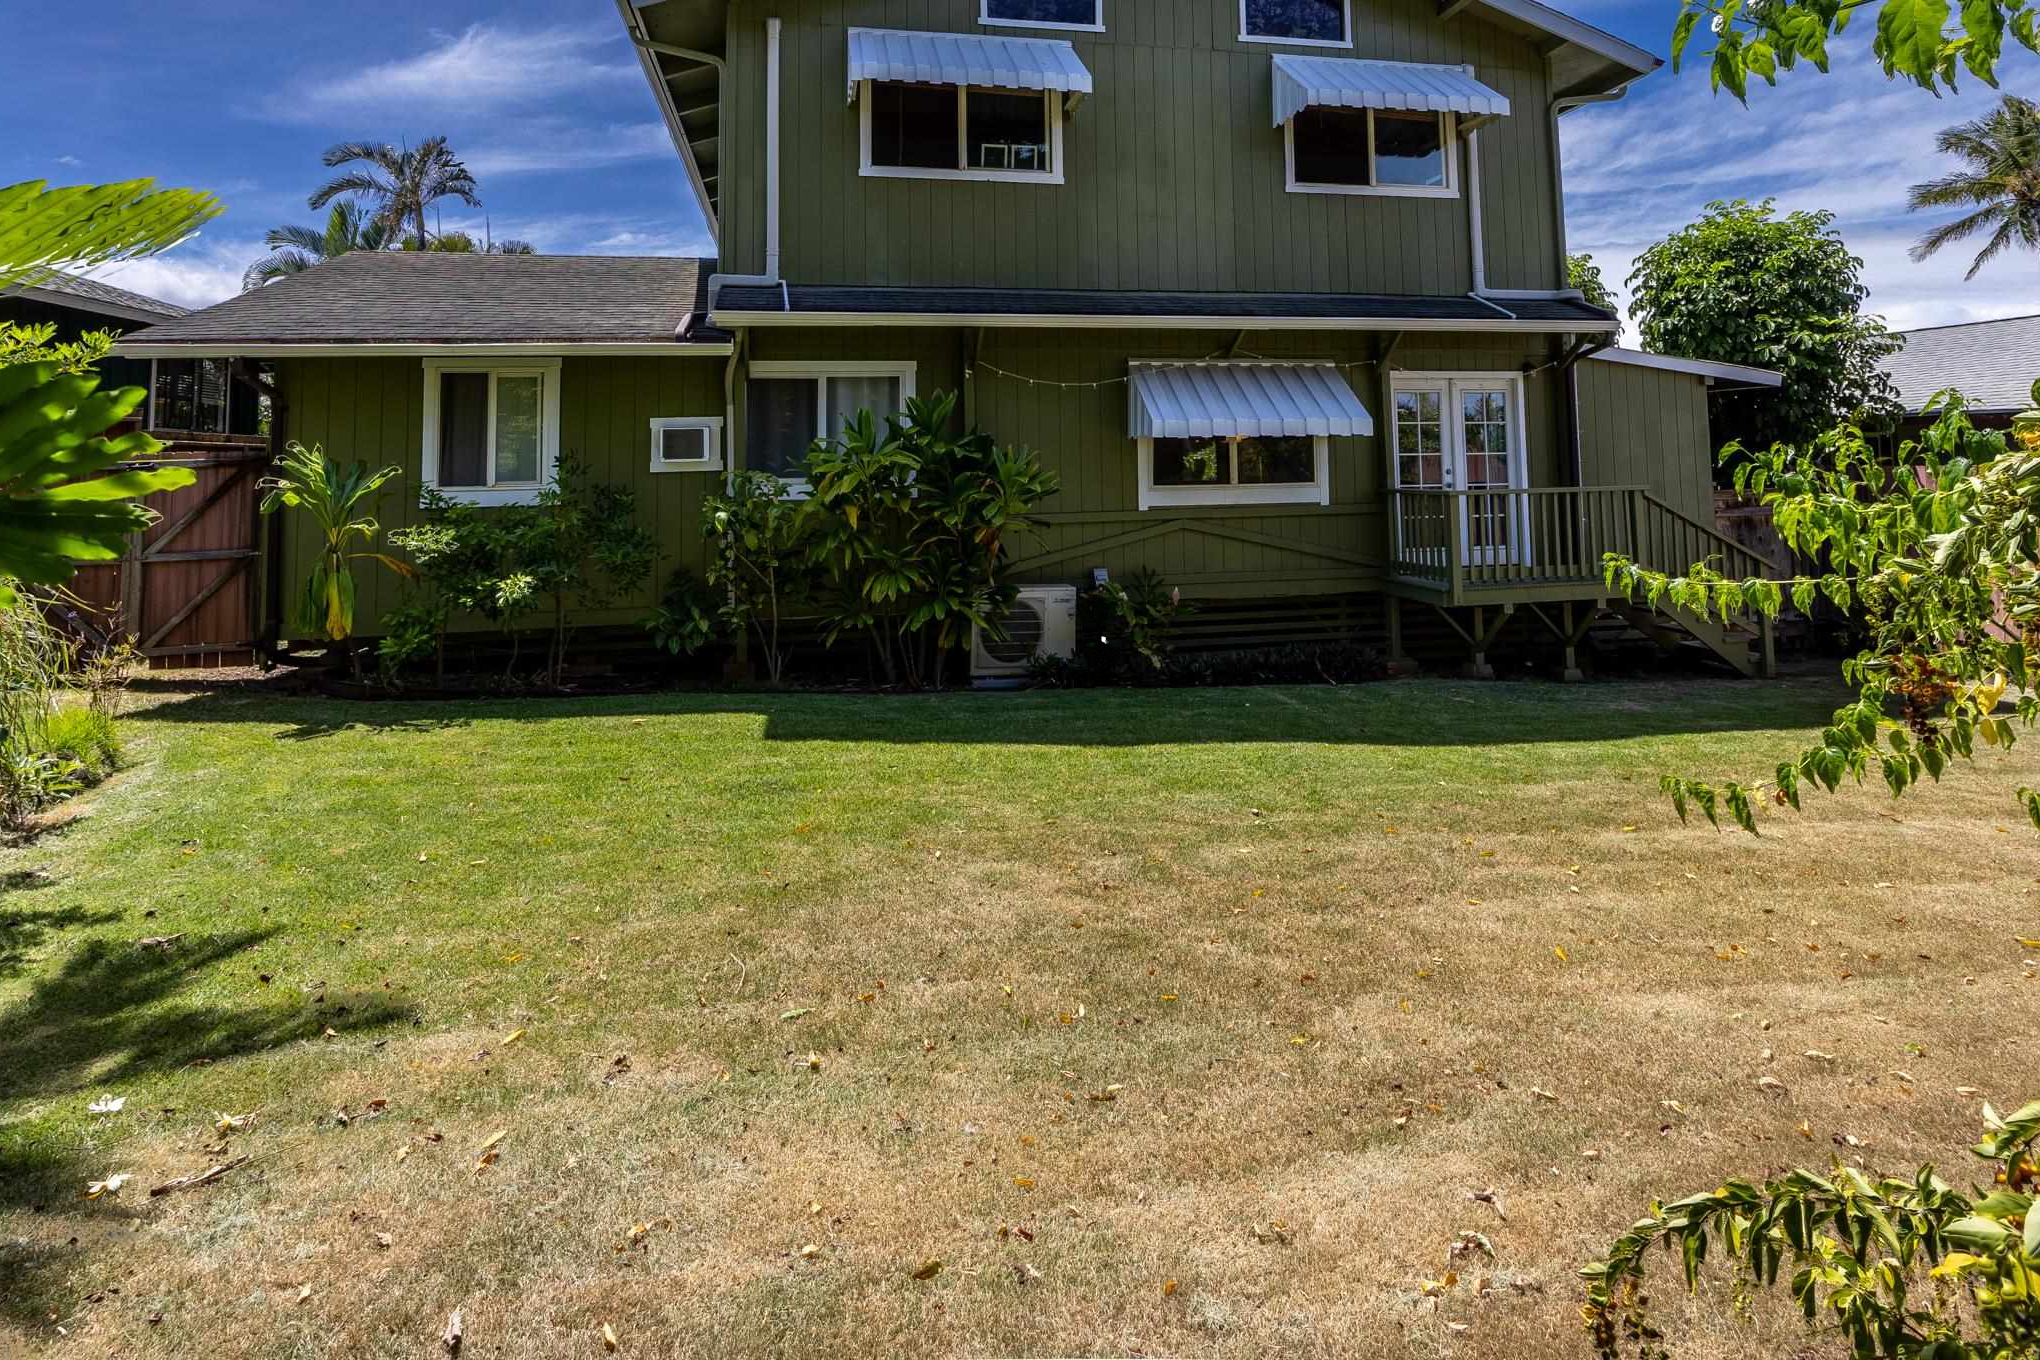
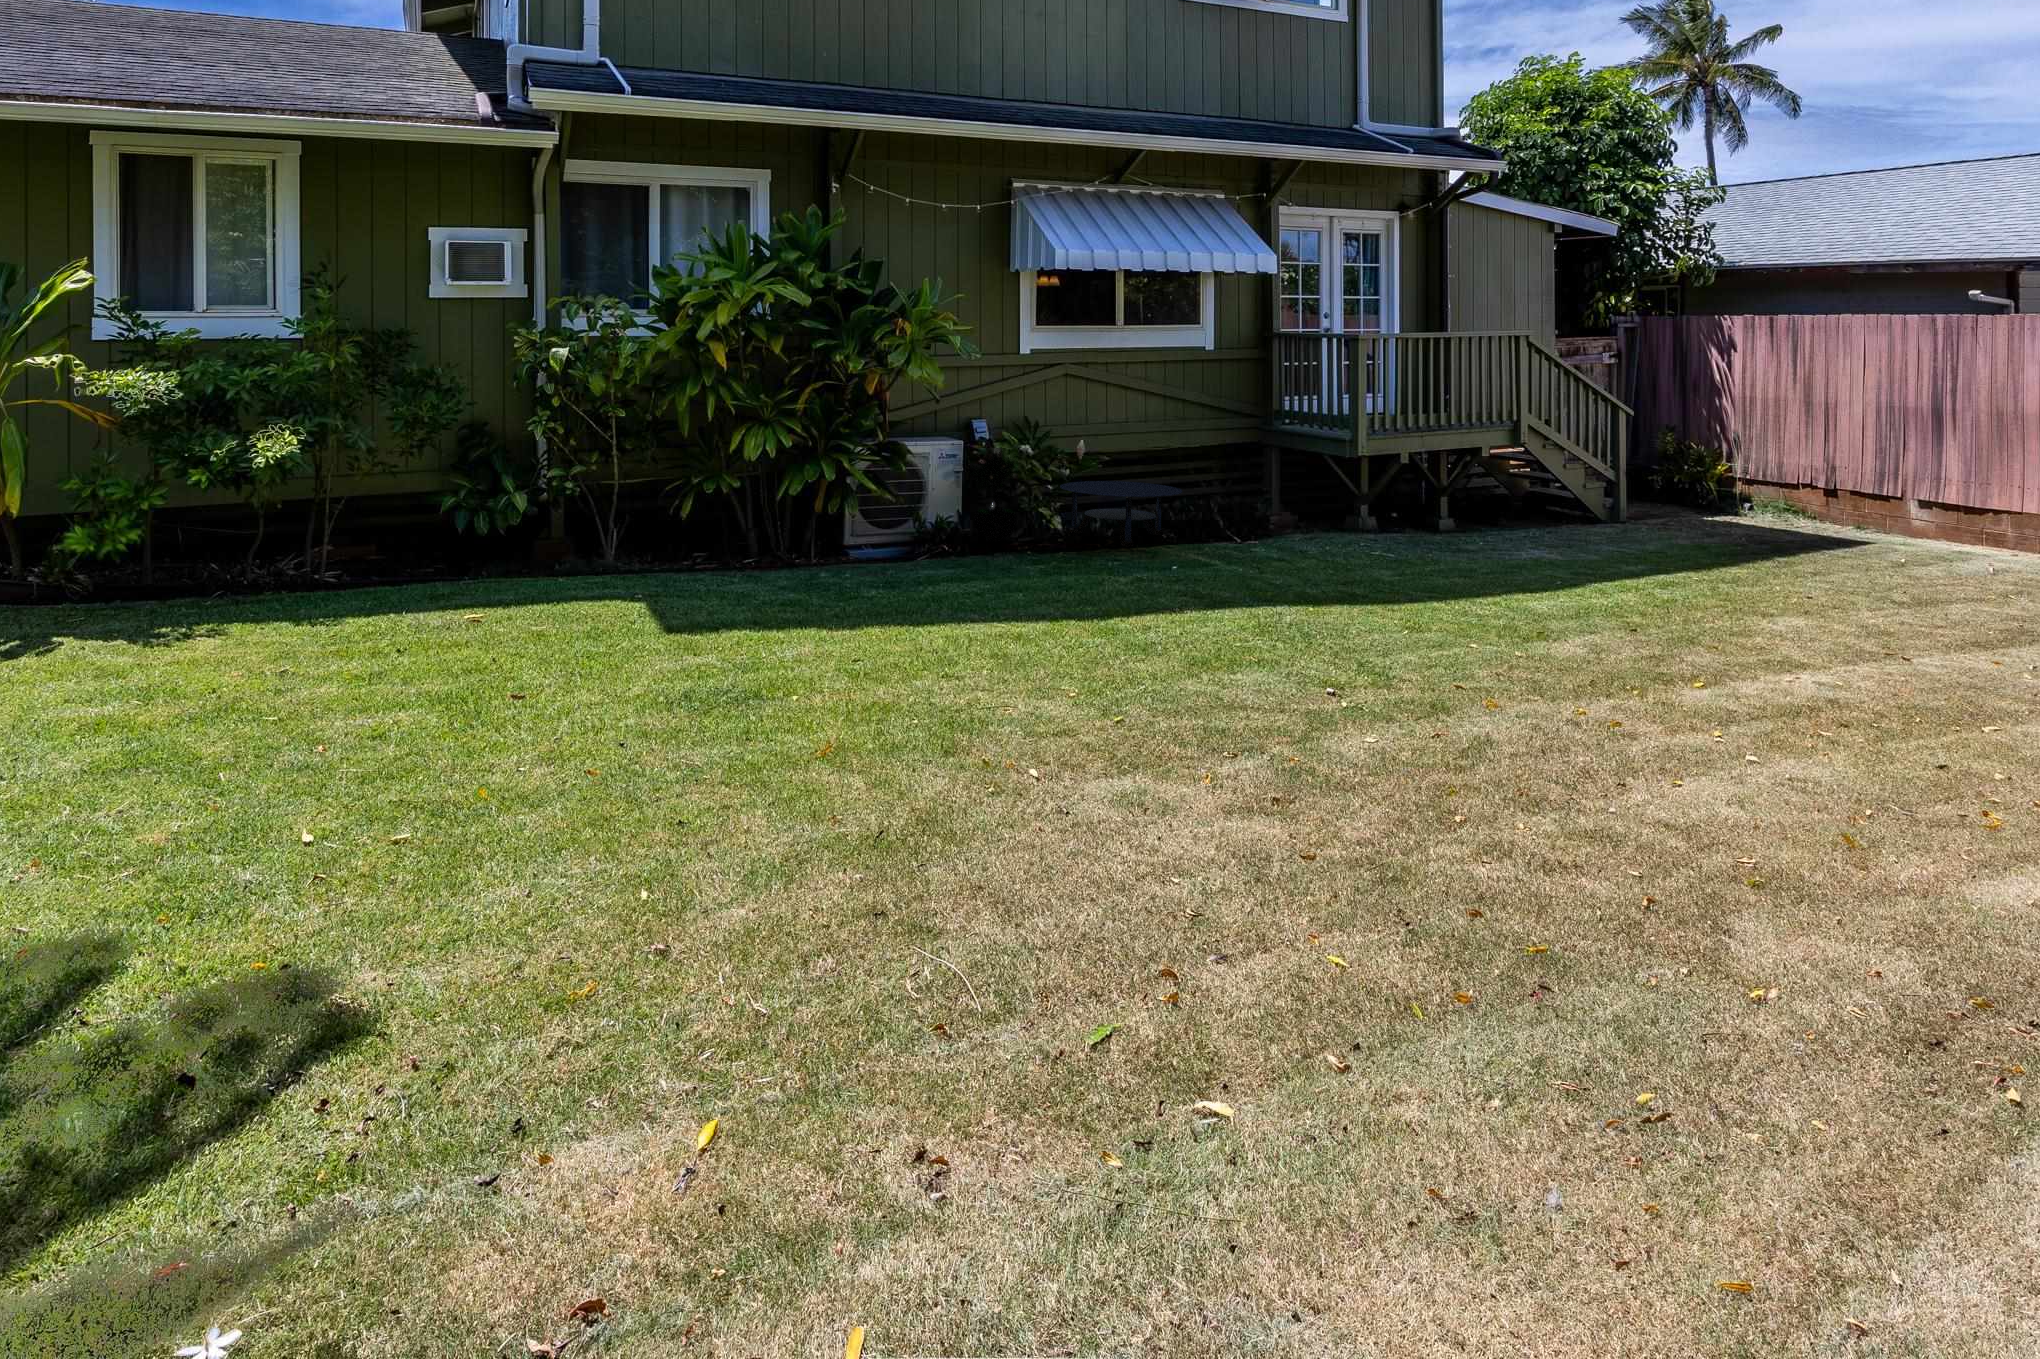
round table: none [1166,619,1273,679] -> present [1060,481,1182,547]

